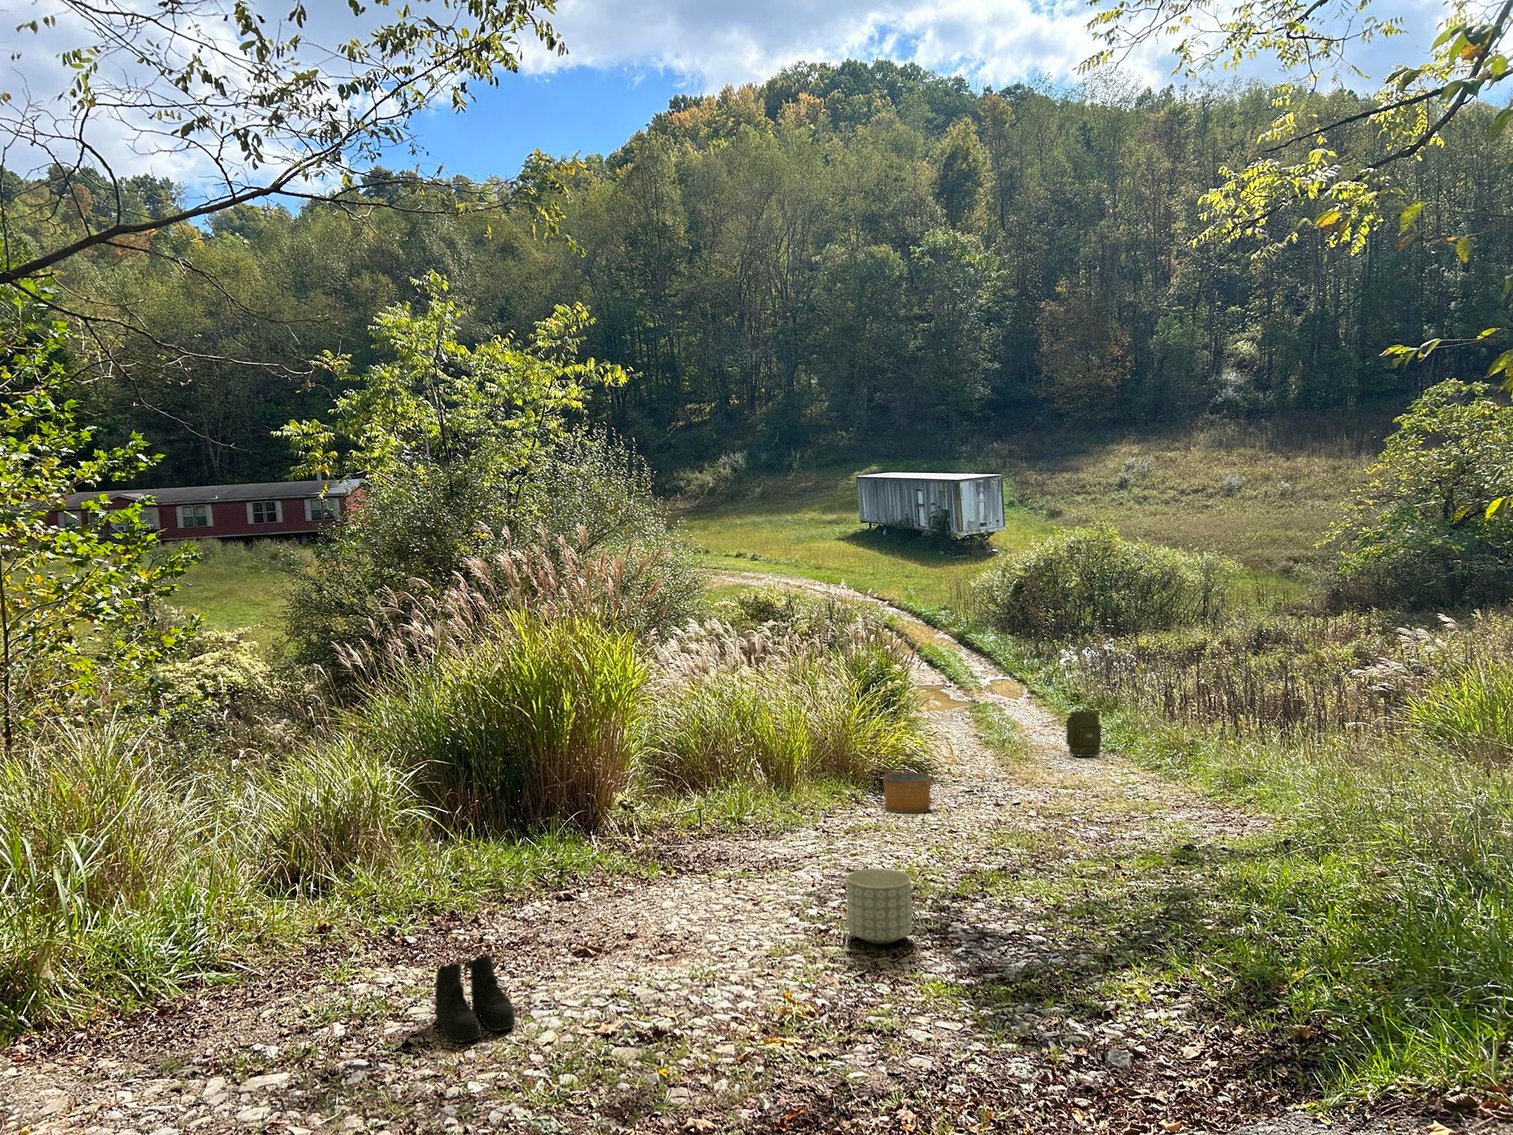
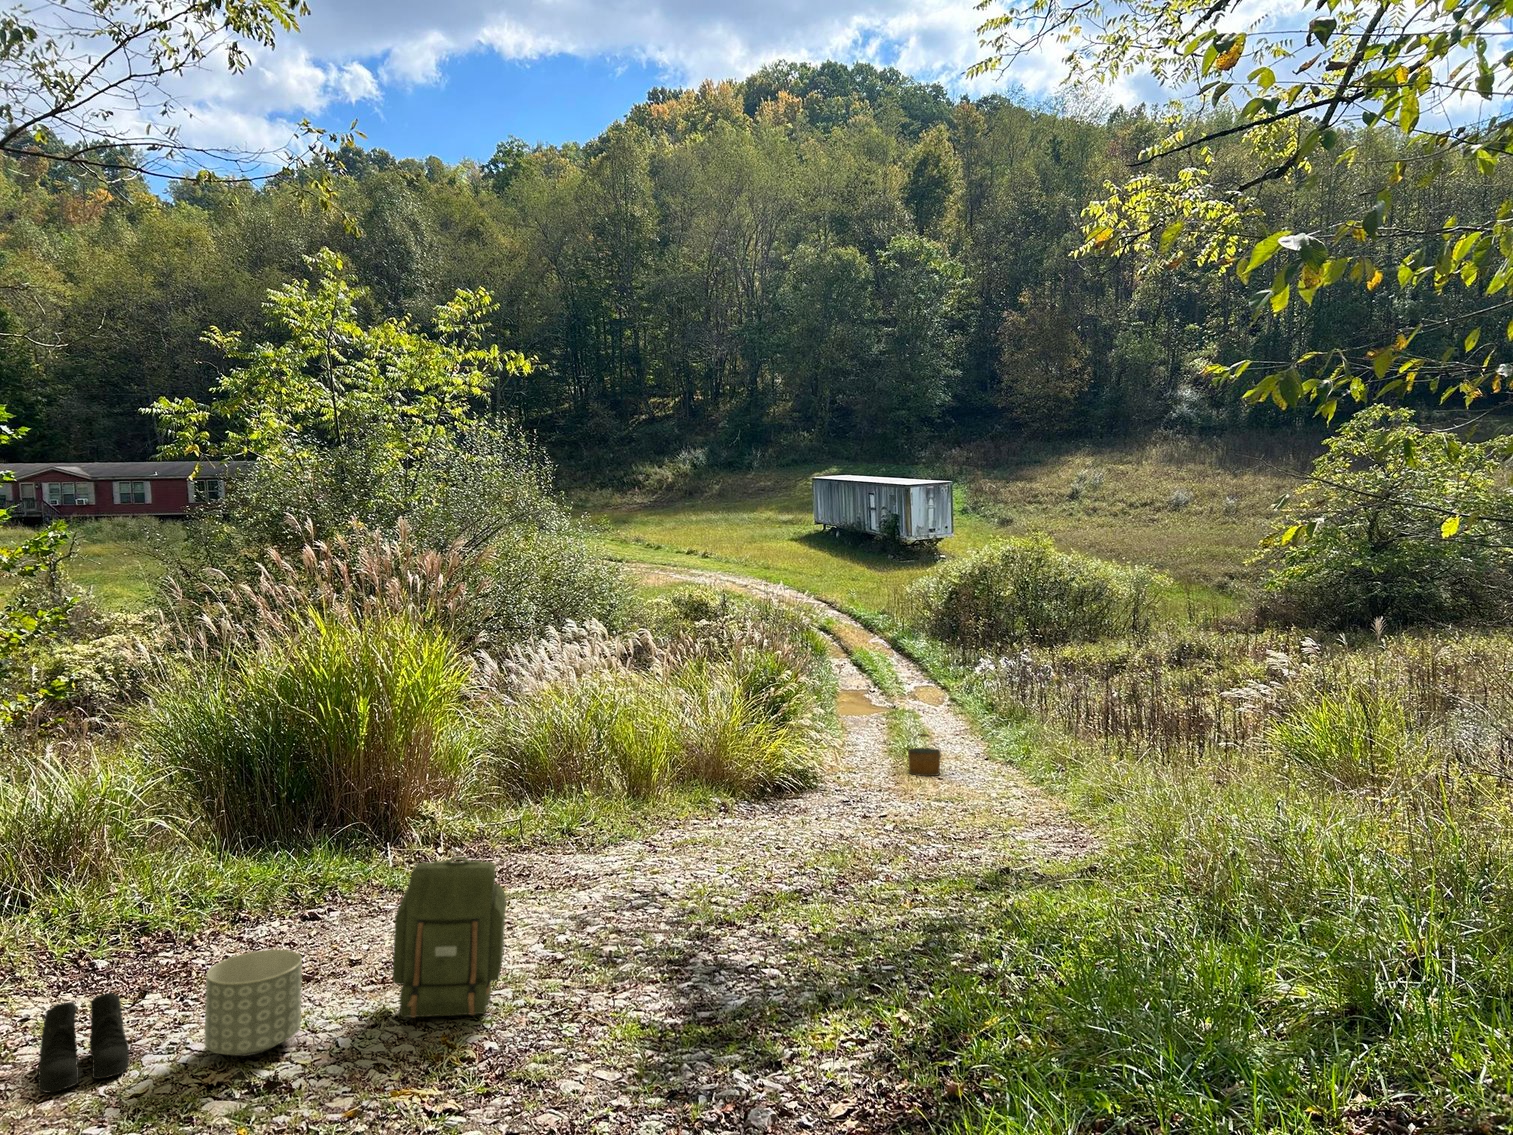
backpack: present [1066,710,1101,757] -> present [393,856,506,1018]
bucket: present [883,752,931,813] -> present [908,734,941,776]
planter: present [846,868,912,944] -> present [204,950,302,1056]

